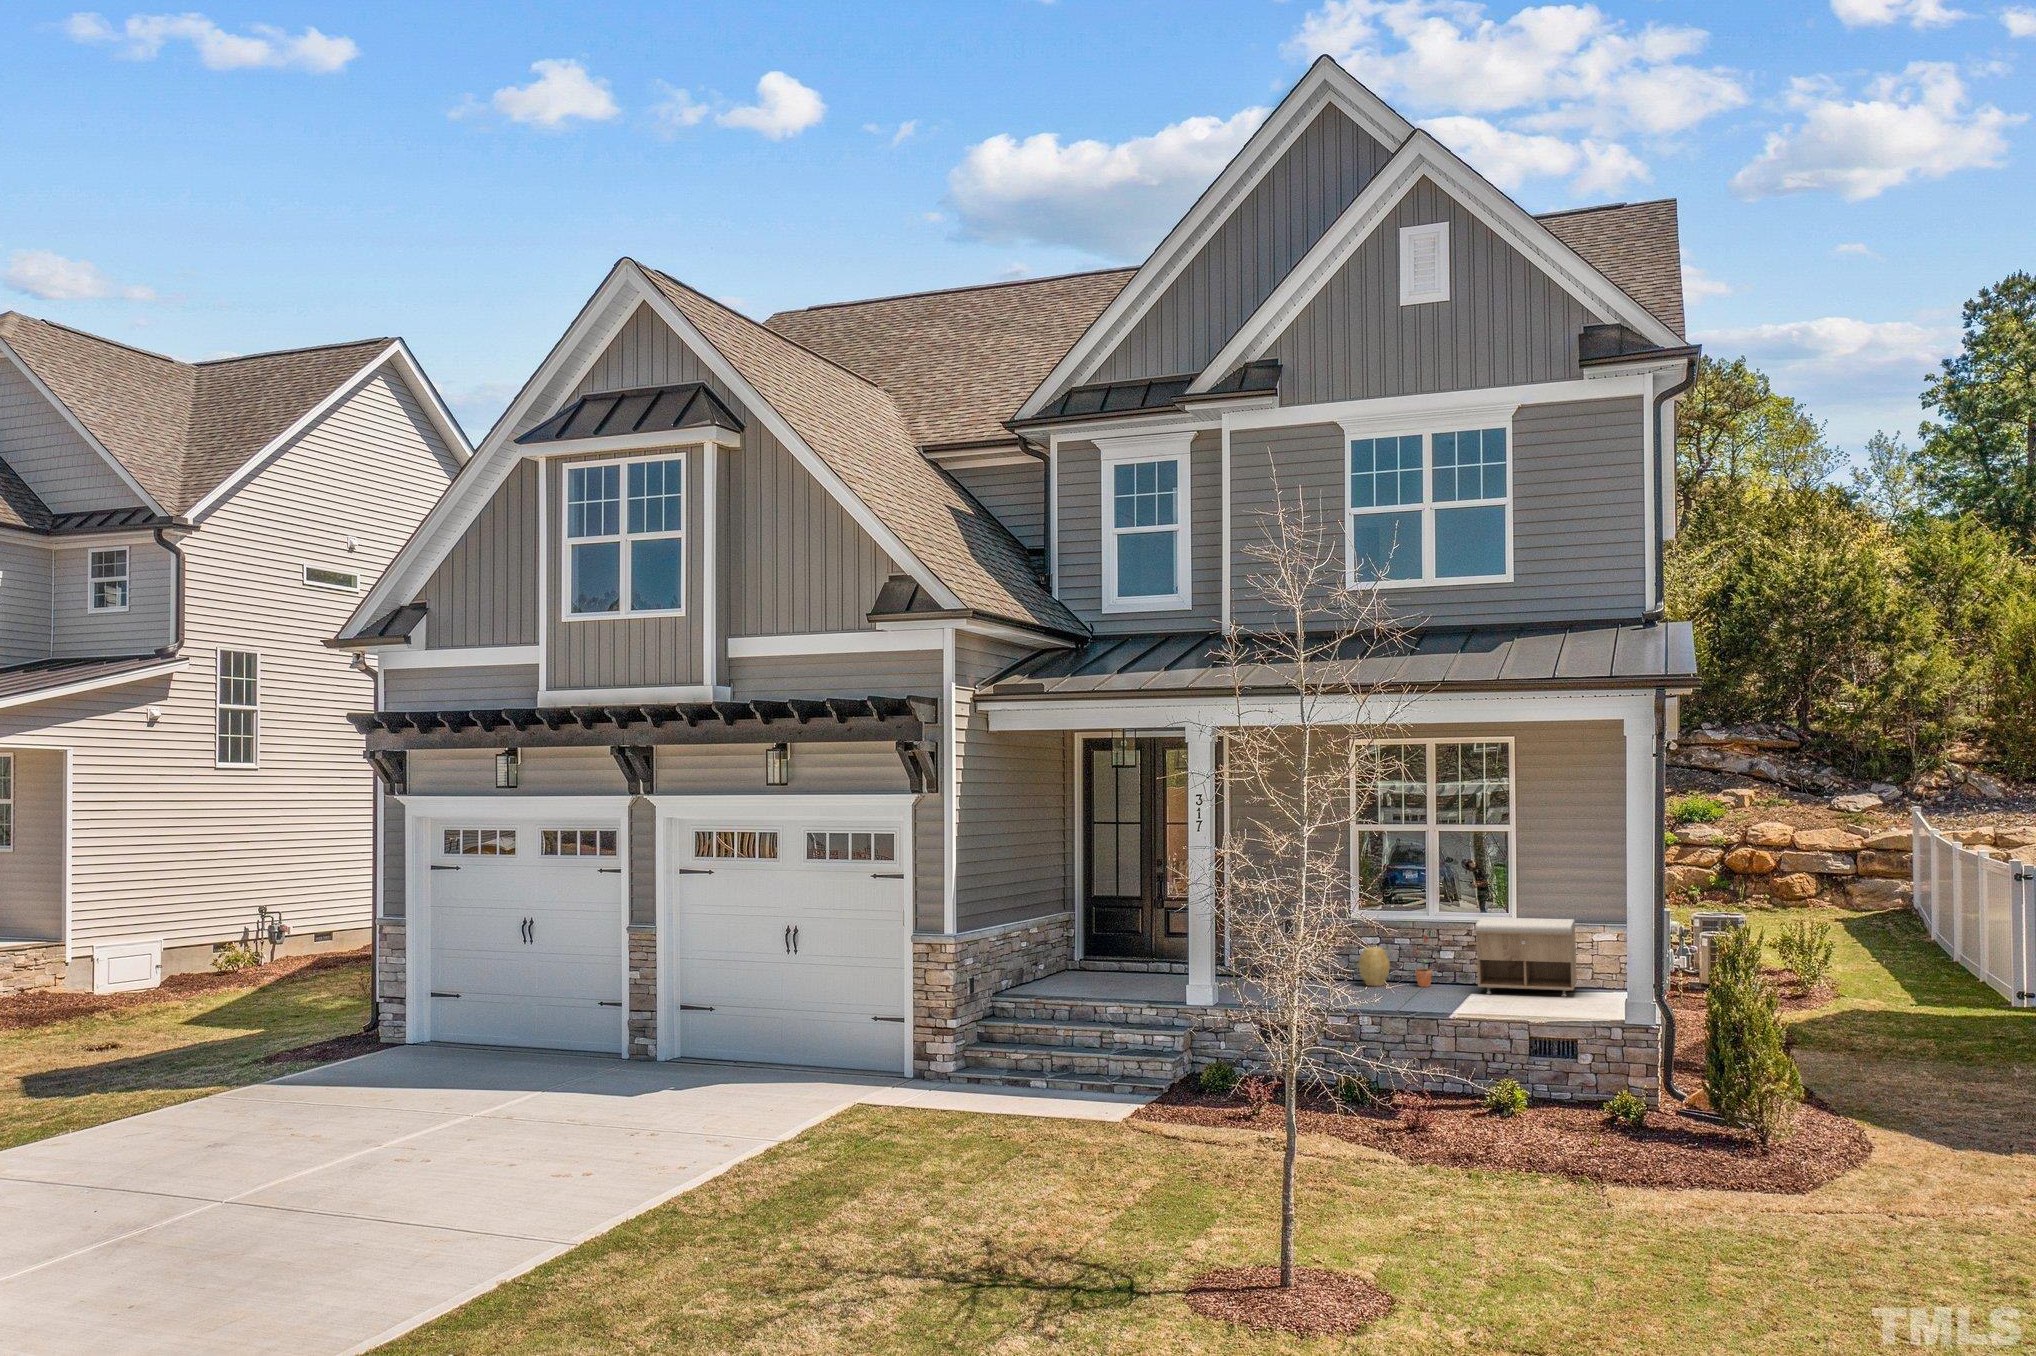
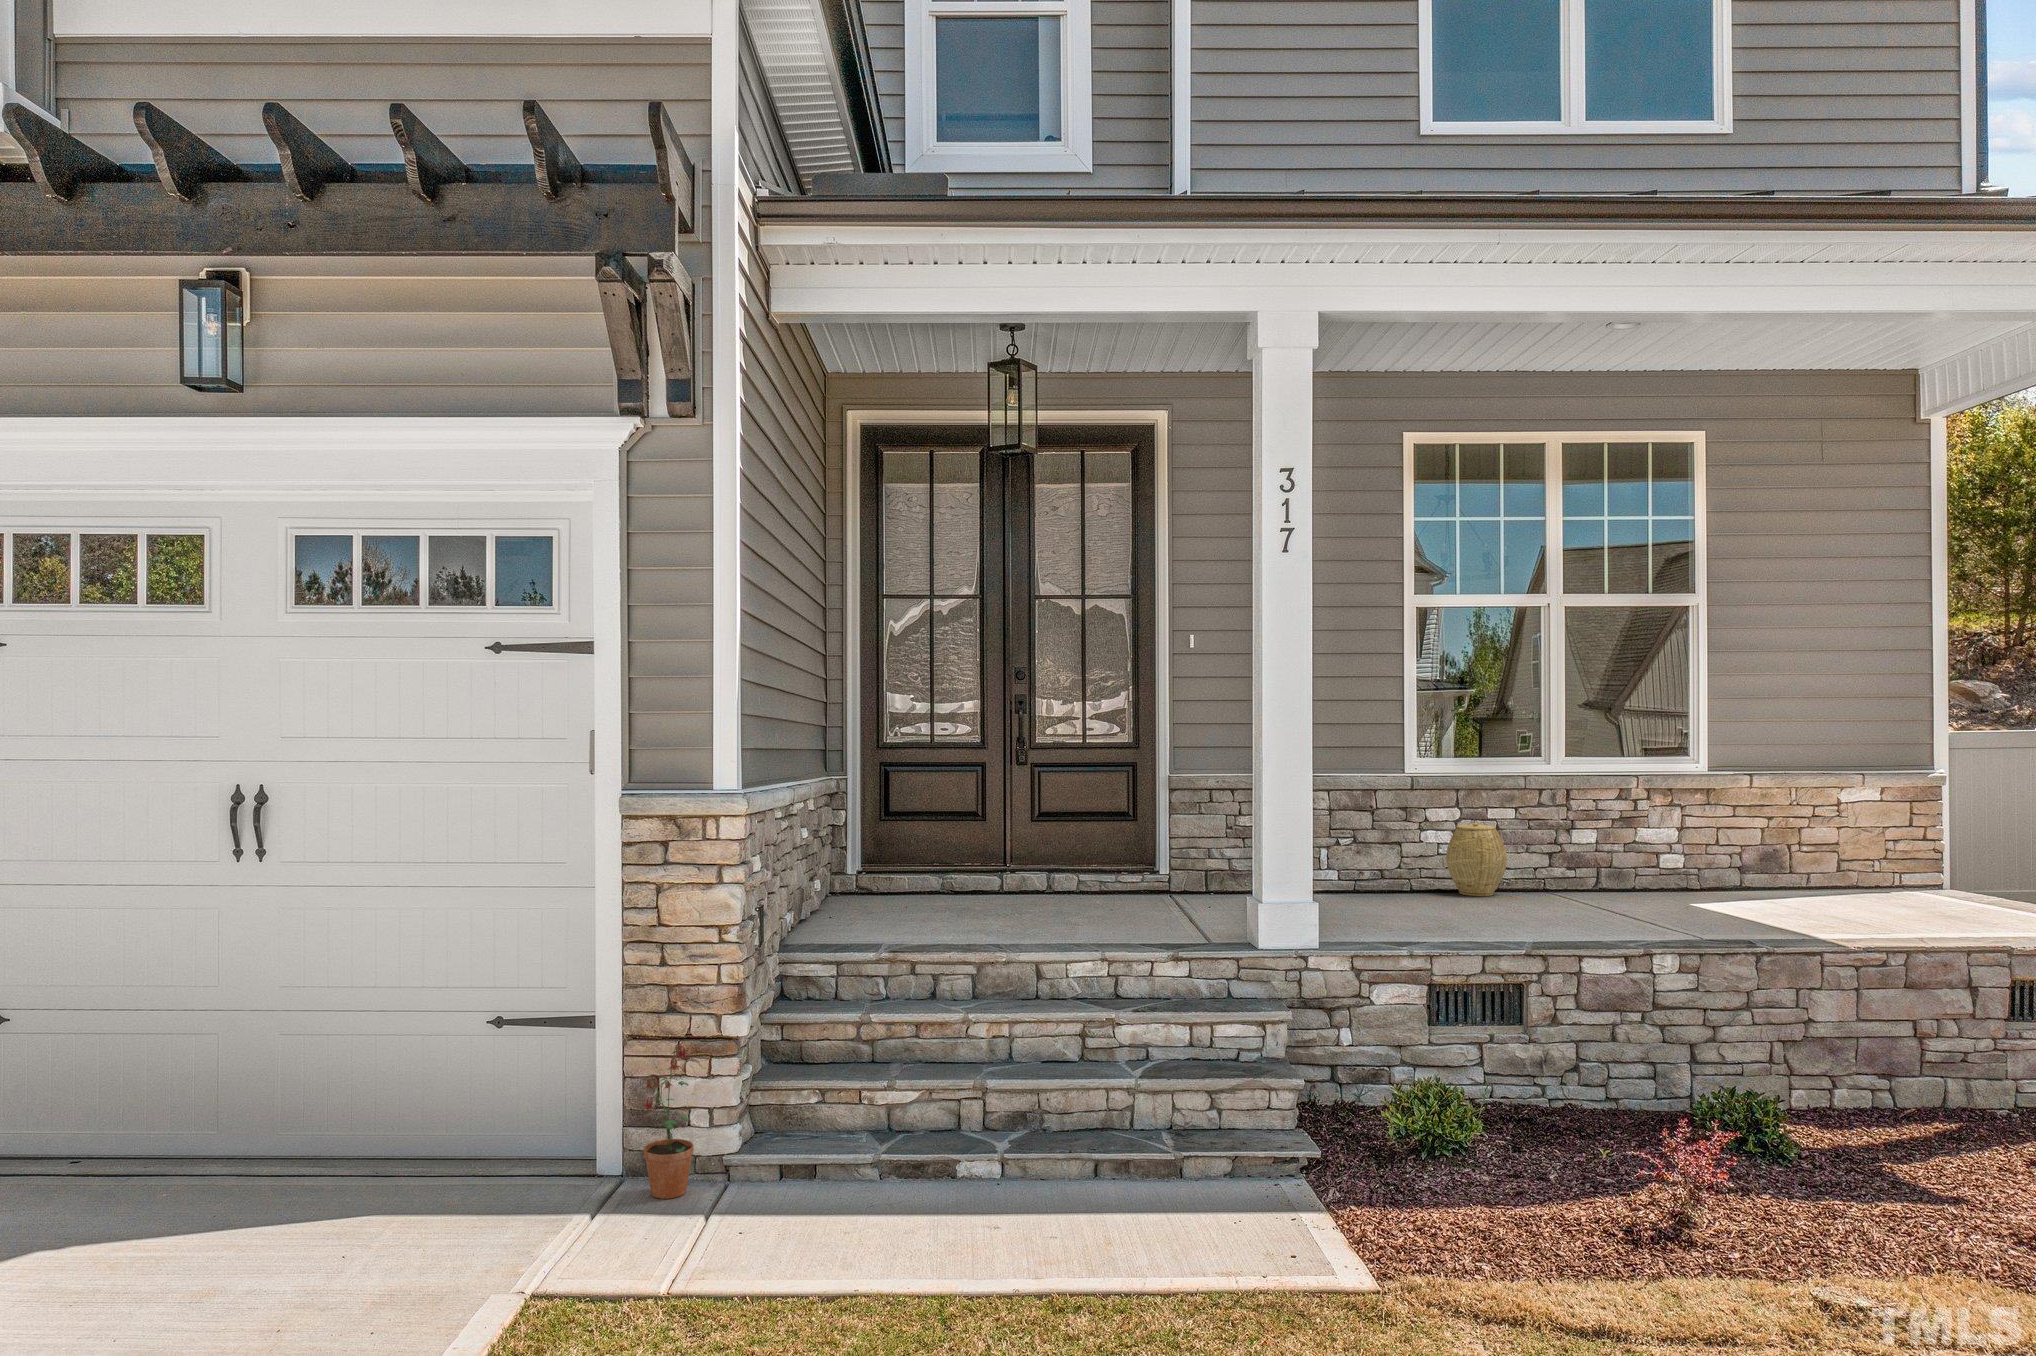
storage bench: present [1476,918,1577,996] -> none [1657,765,1875,901]
potted plant: present [1413,935,1432,987] -> present [643,1044,694,1199]

